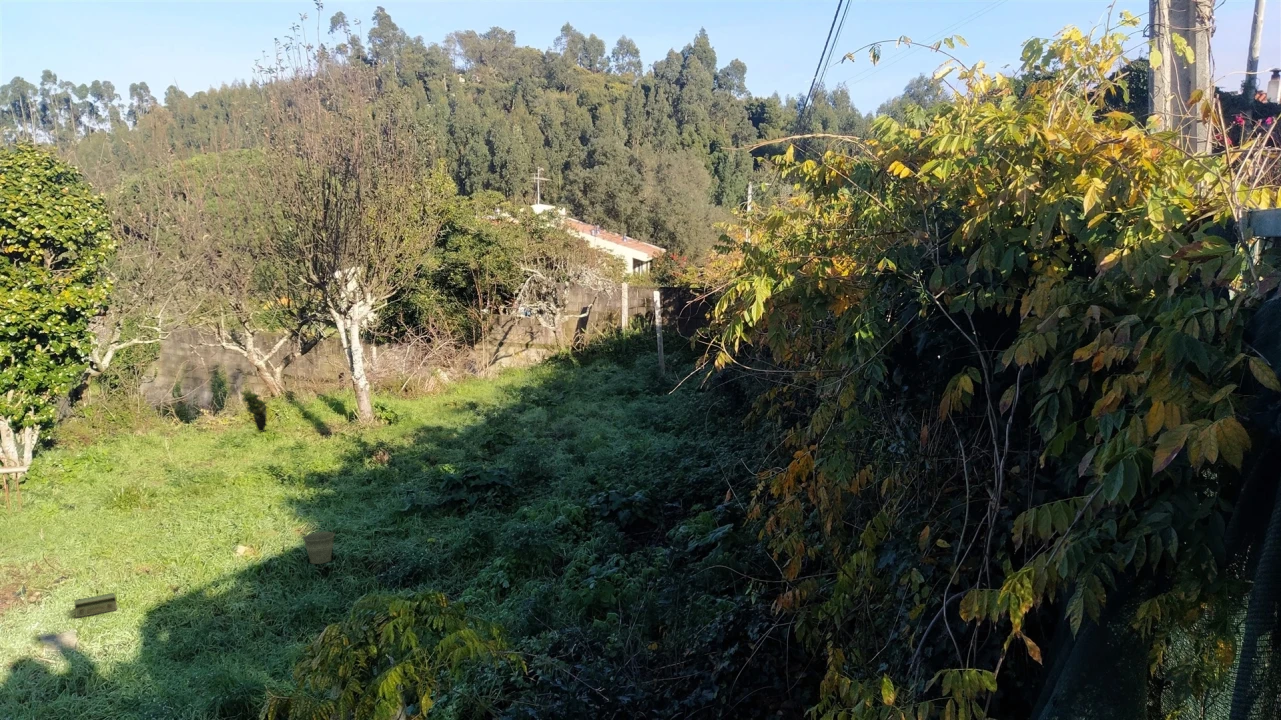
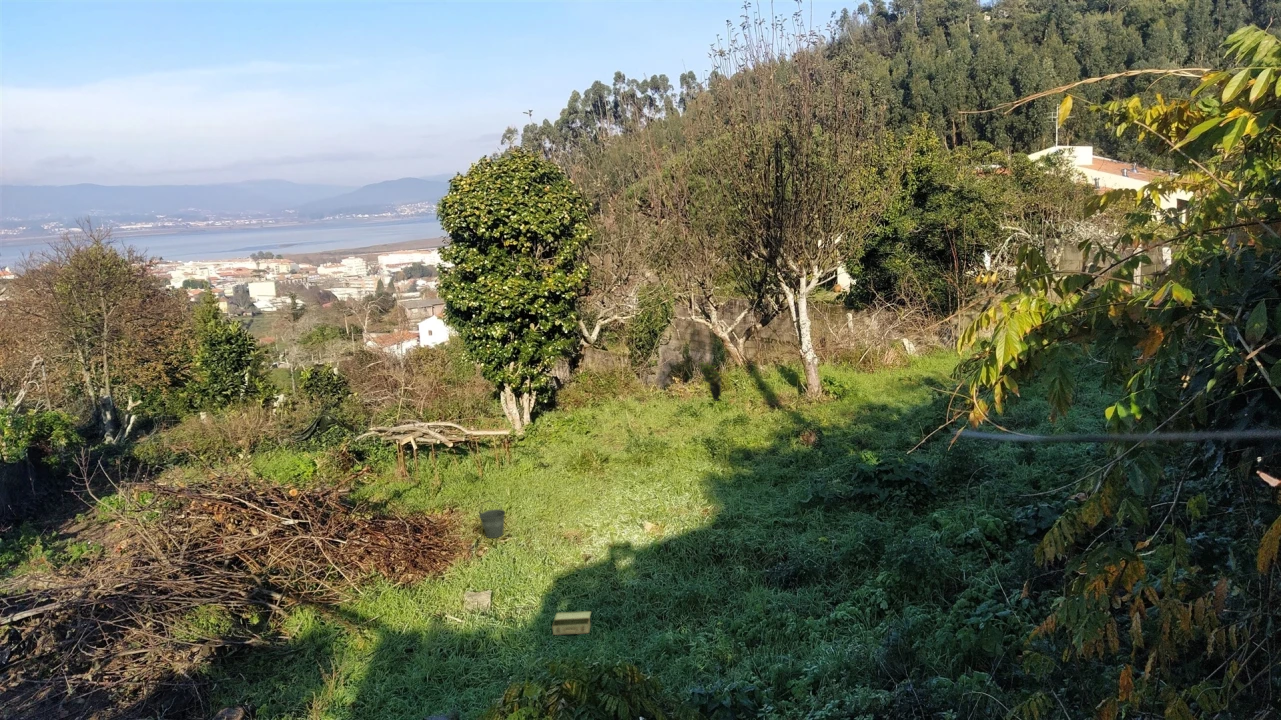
bucket: present [303,532,335,564] -> present [479,509,505,538]
toolbox: present [75,593,117,617] -> present [552,611,591,635]

